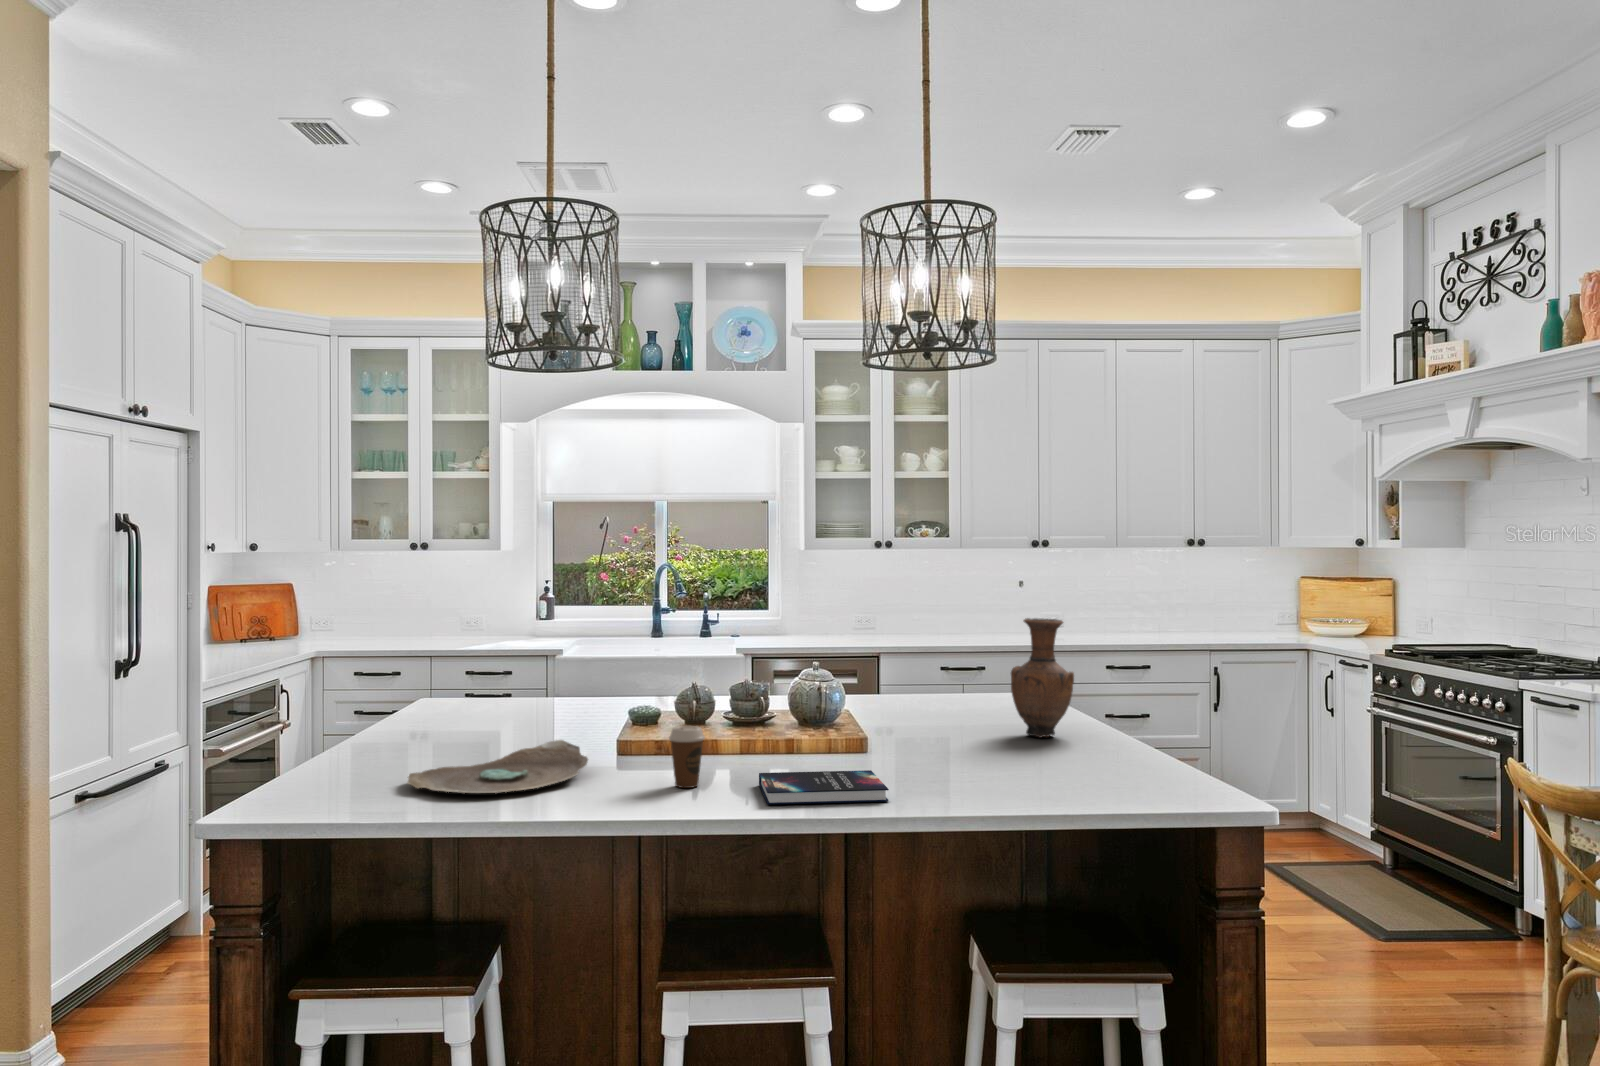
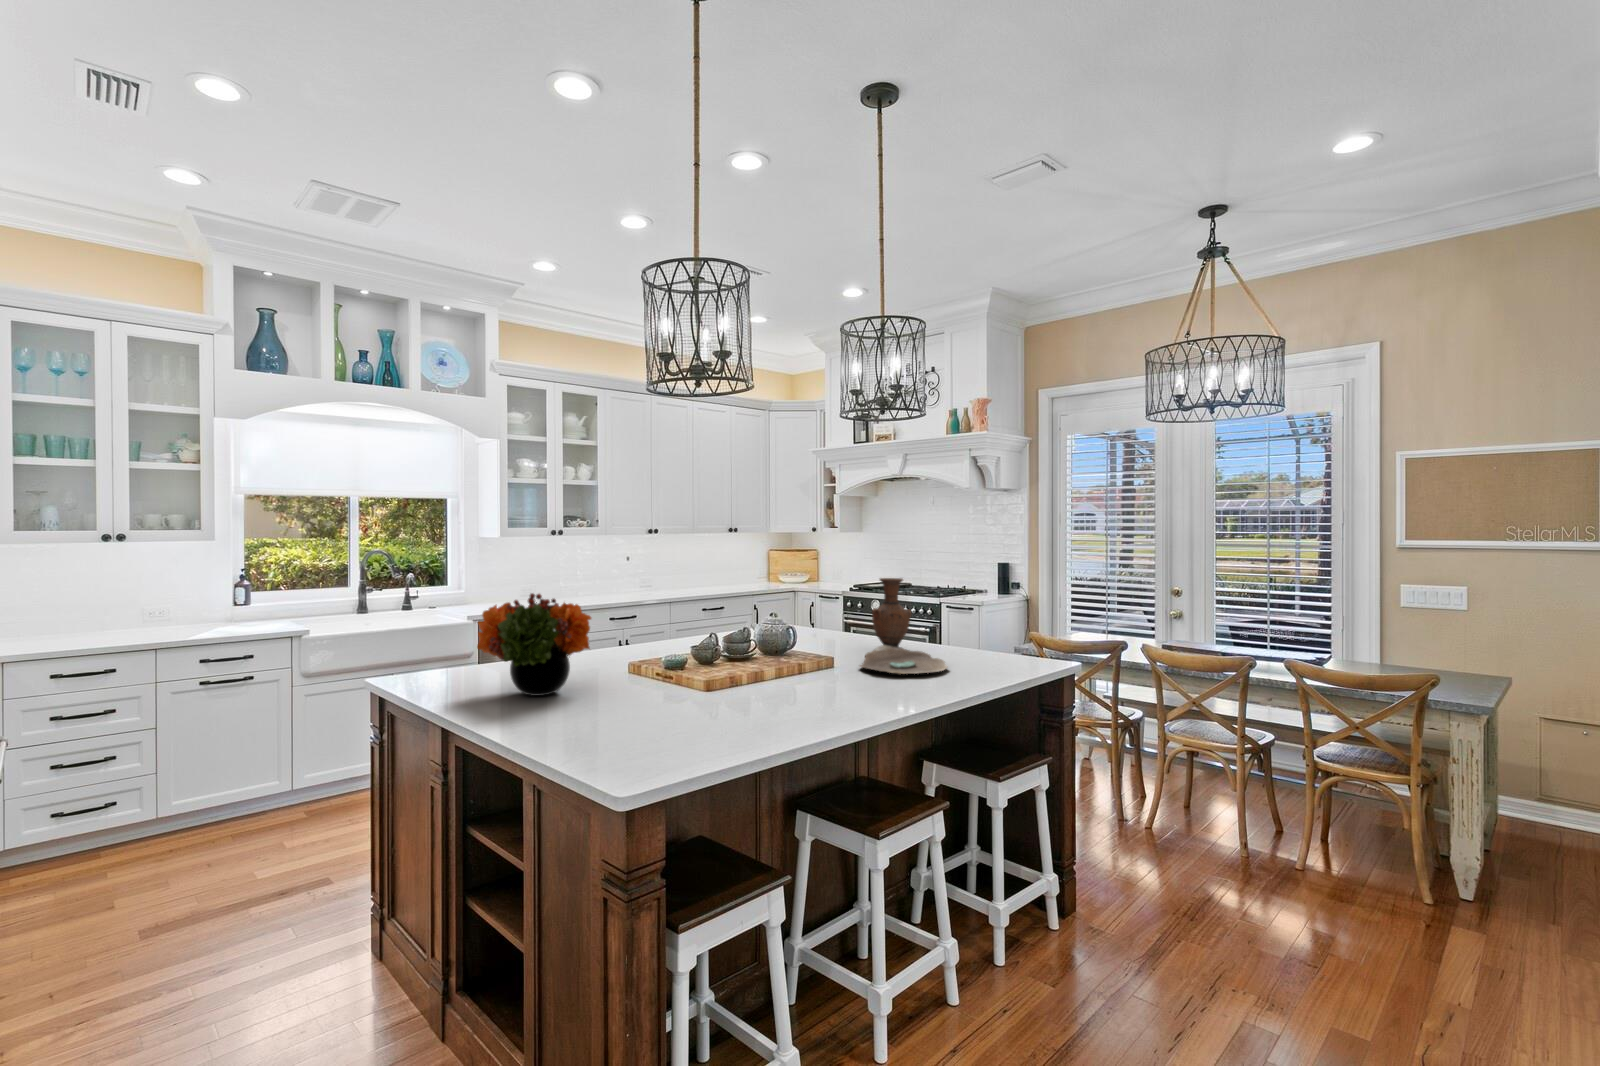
flower arrangement: none [408,613,548,732] -> present [477,593,591,696]
coffee cup: present [669,726,705,788] -> none [813,661,839,705]
decorative bowl: present [408,740,588,793] -> present [860,645,948,674]
hardback book: present [759,770,889,804] -> none [860,678,953,704]

